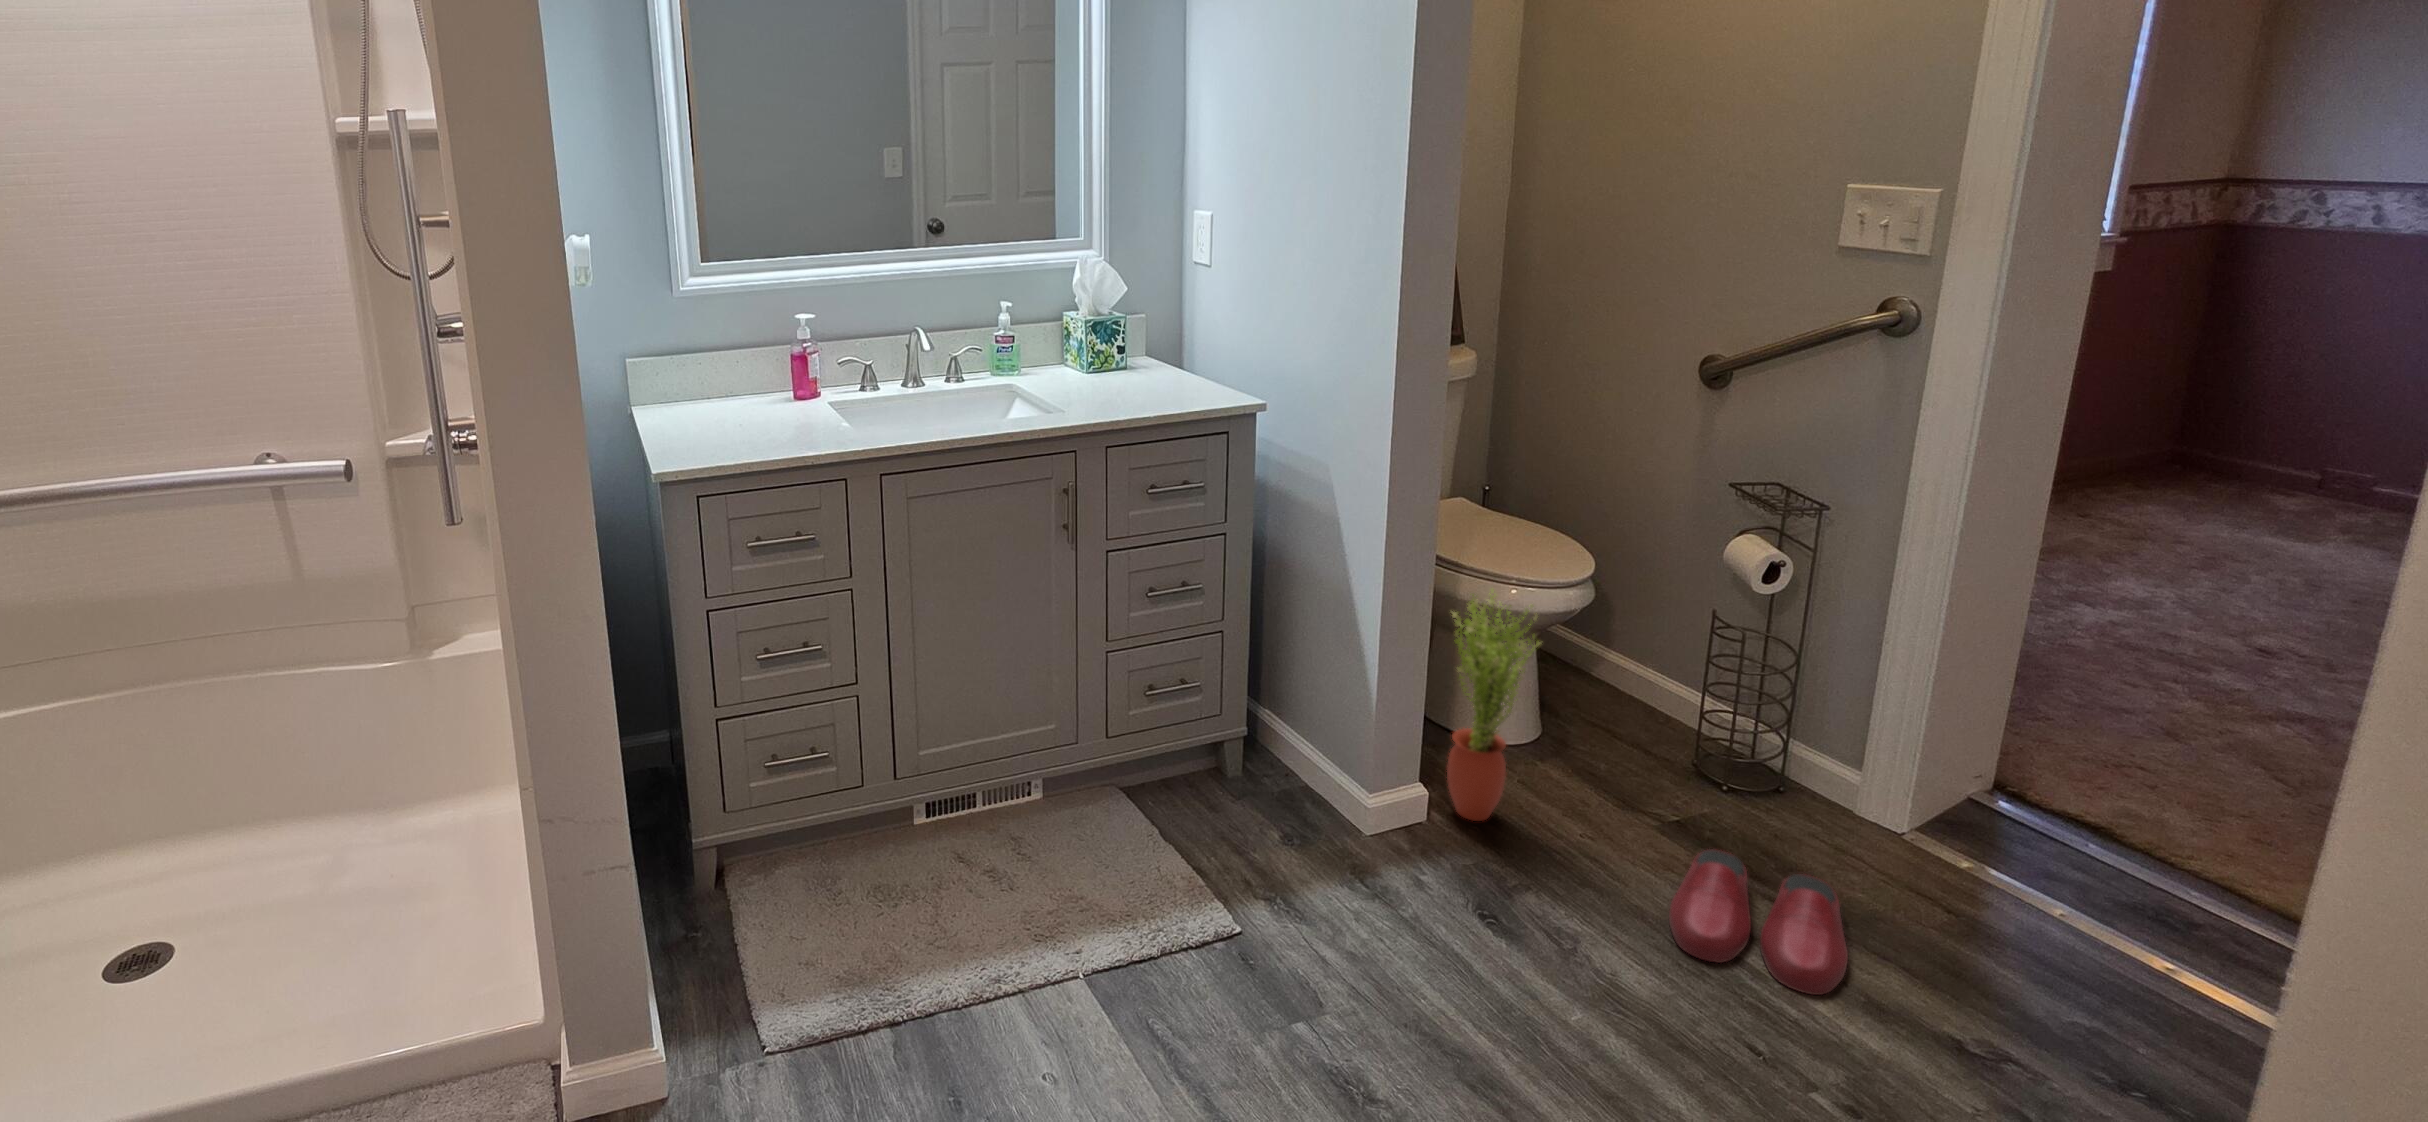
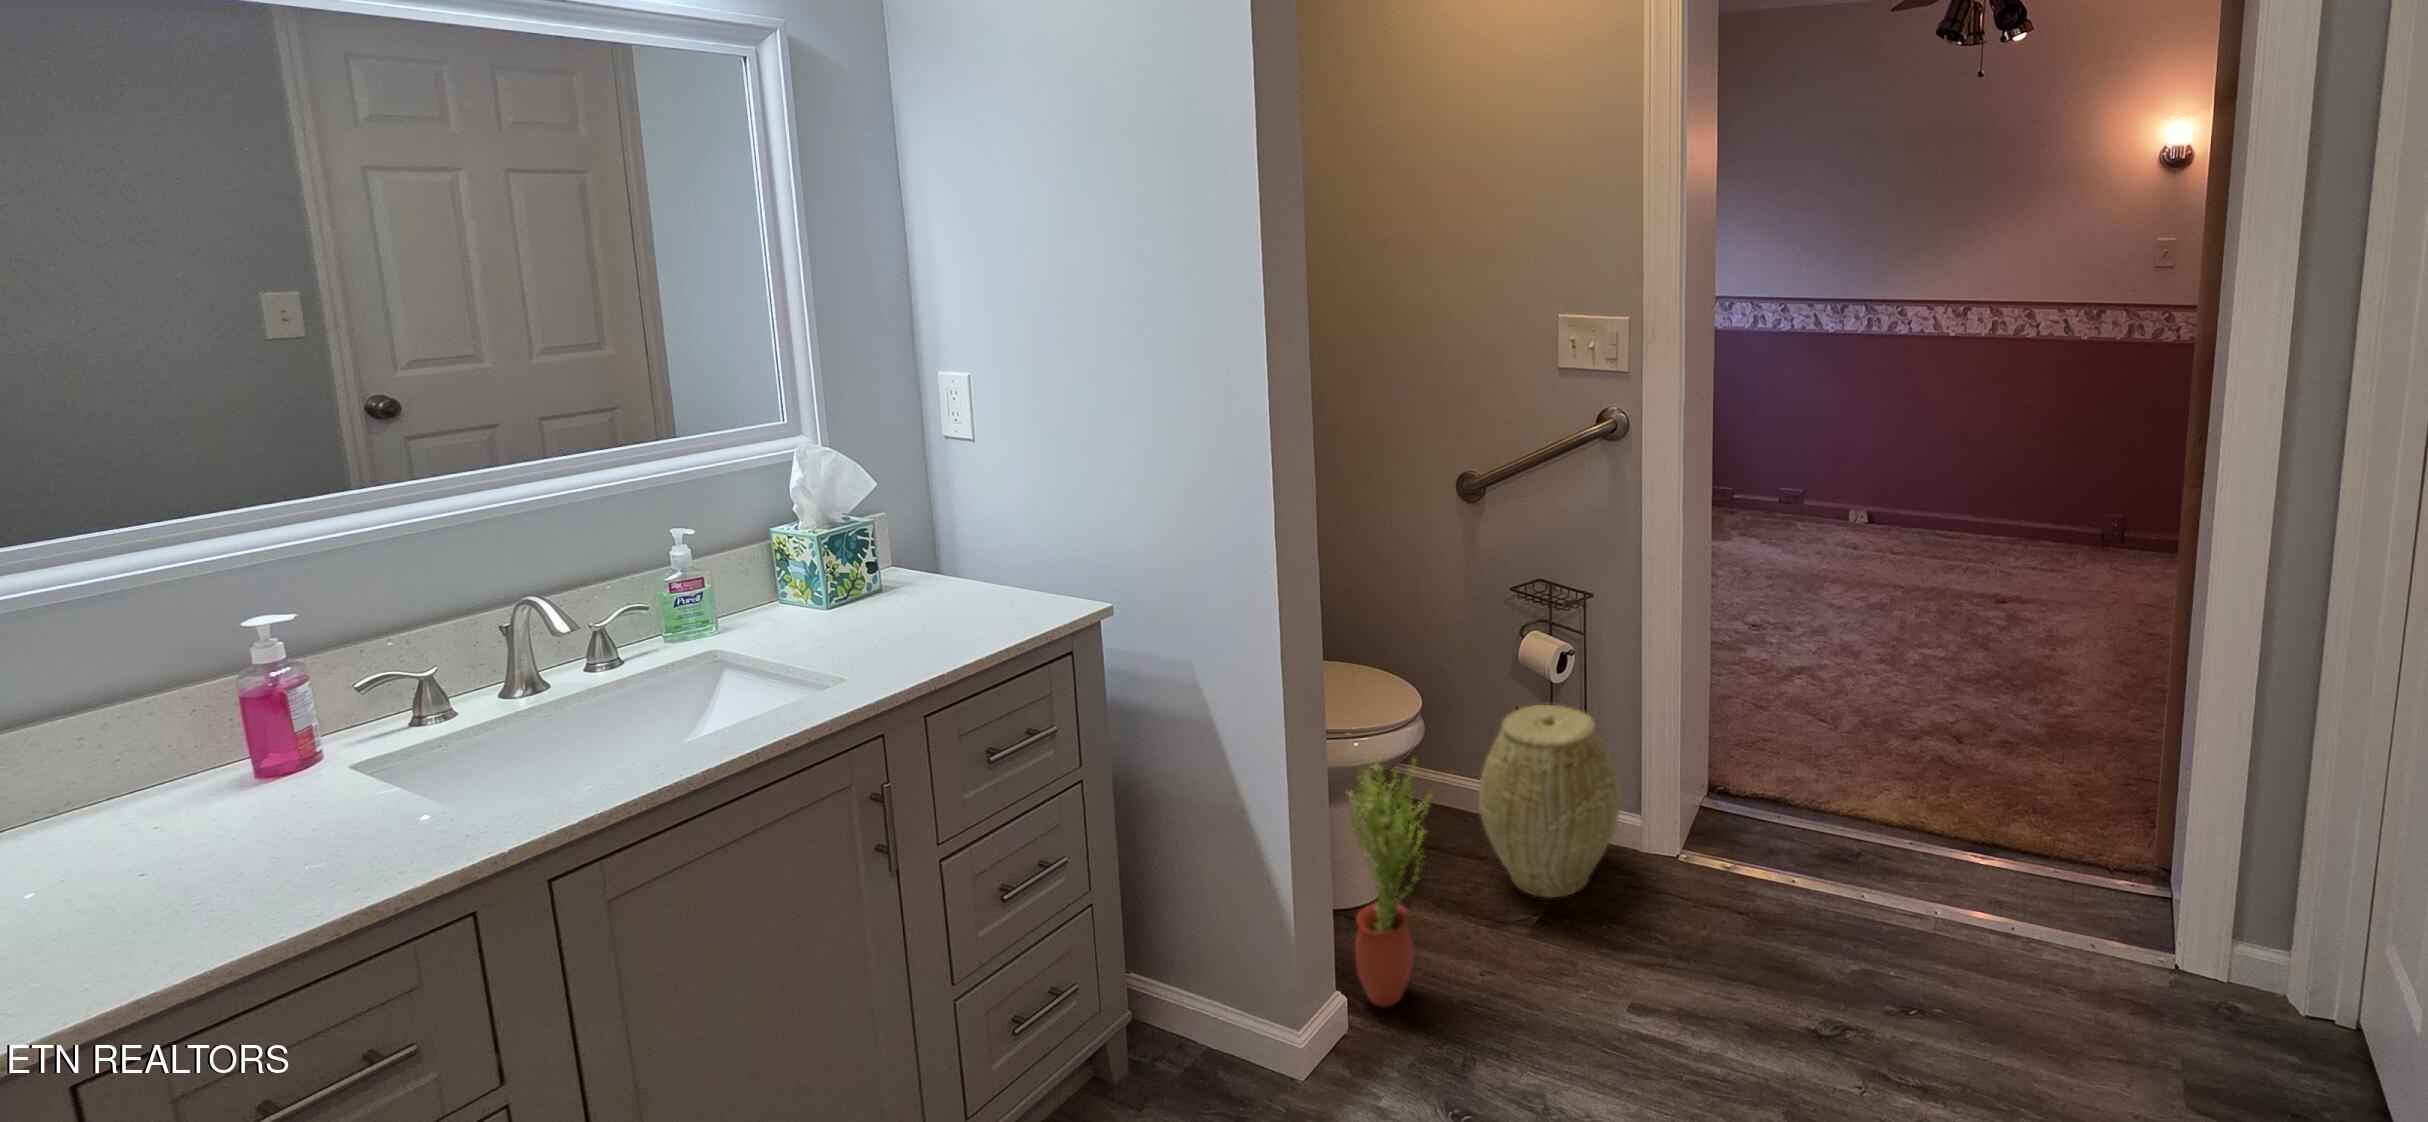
woven basket: none [1637,611,1819,815] -> present [1479,705,1620,897]
slippers: present [1669,849,1848,995] -> none [1583,930,1730,1060]

